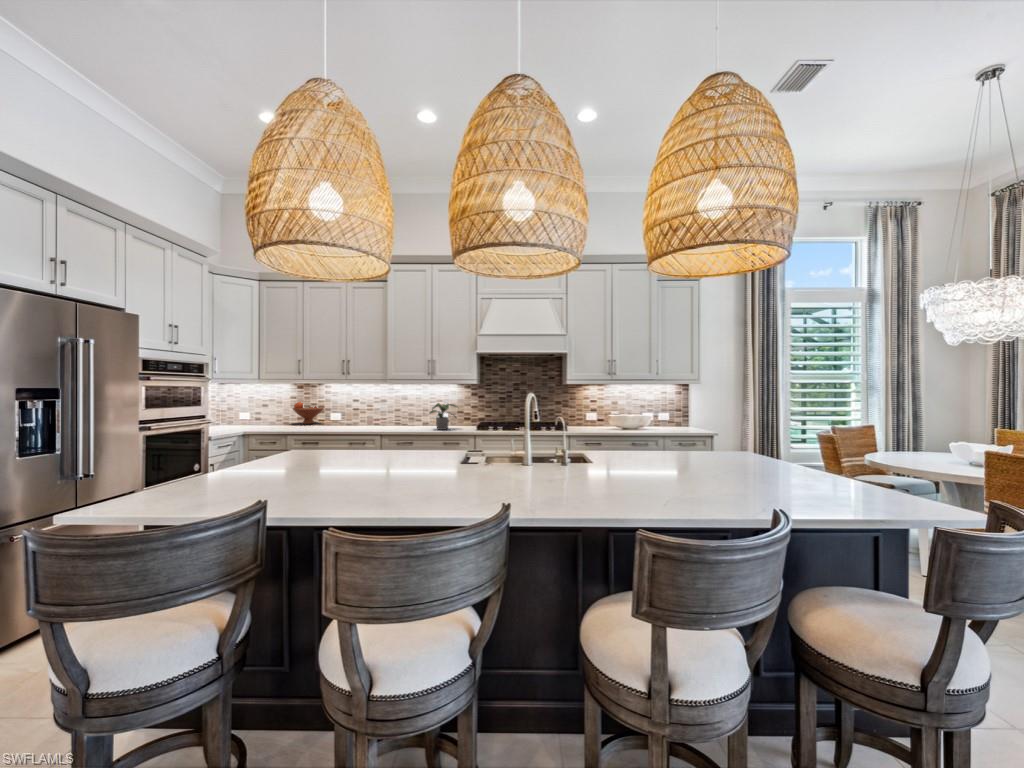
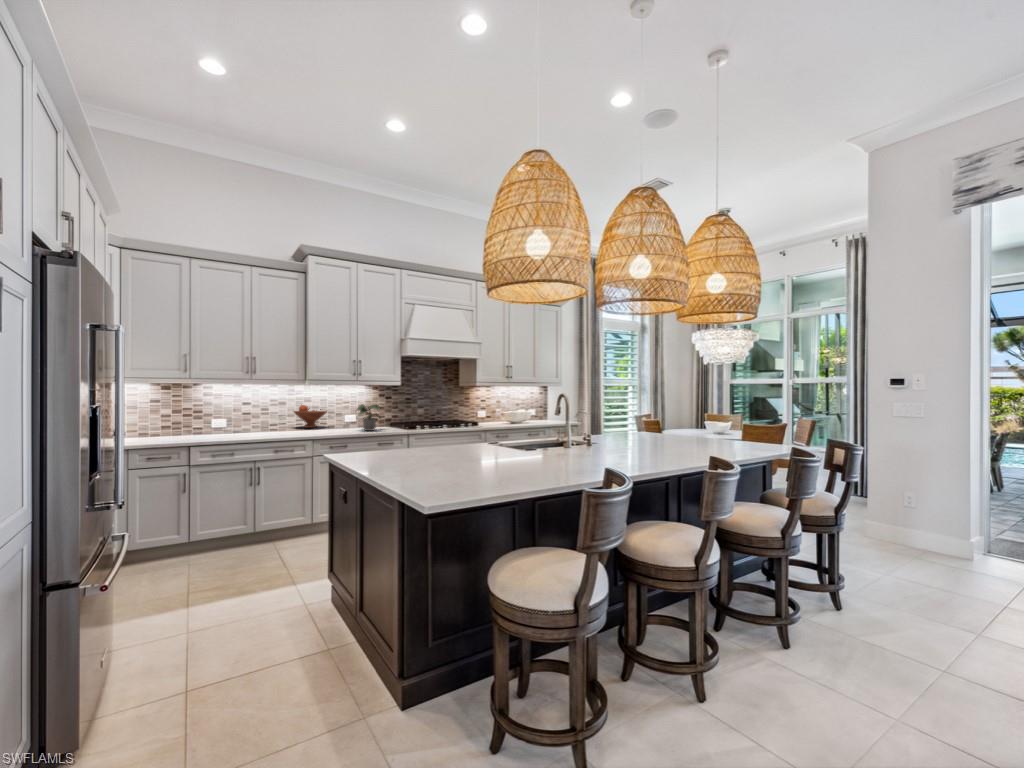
fruit bowl: present [293,402,324,424] -> present [294,405,327,428]

